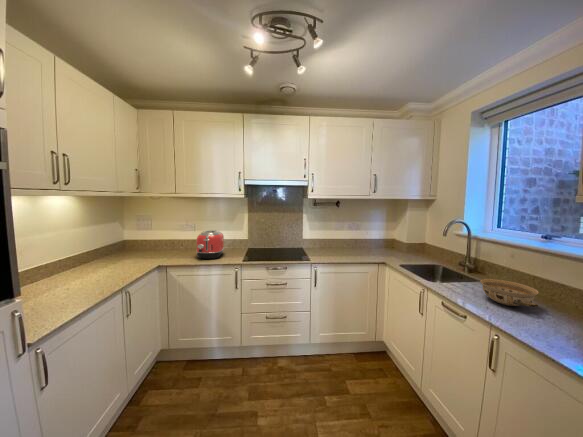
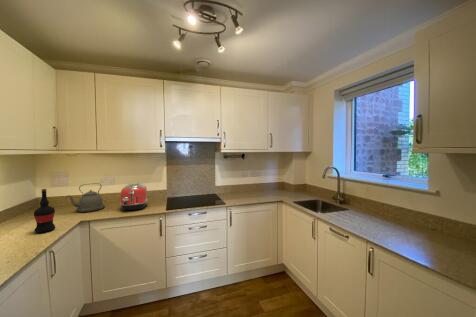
kettle: none [147,228,183,257] -> present [67,187,105,212]
wine bottle: none [117,230,135,272] -> present [34,189,55,233]
ceramic bowl: present [480,279,539,307] -> none [354,208,393,226]

